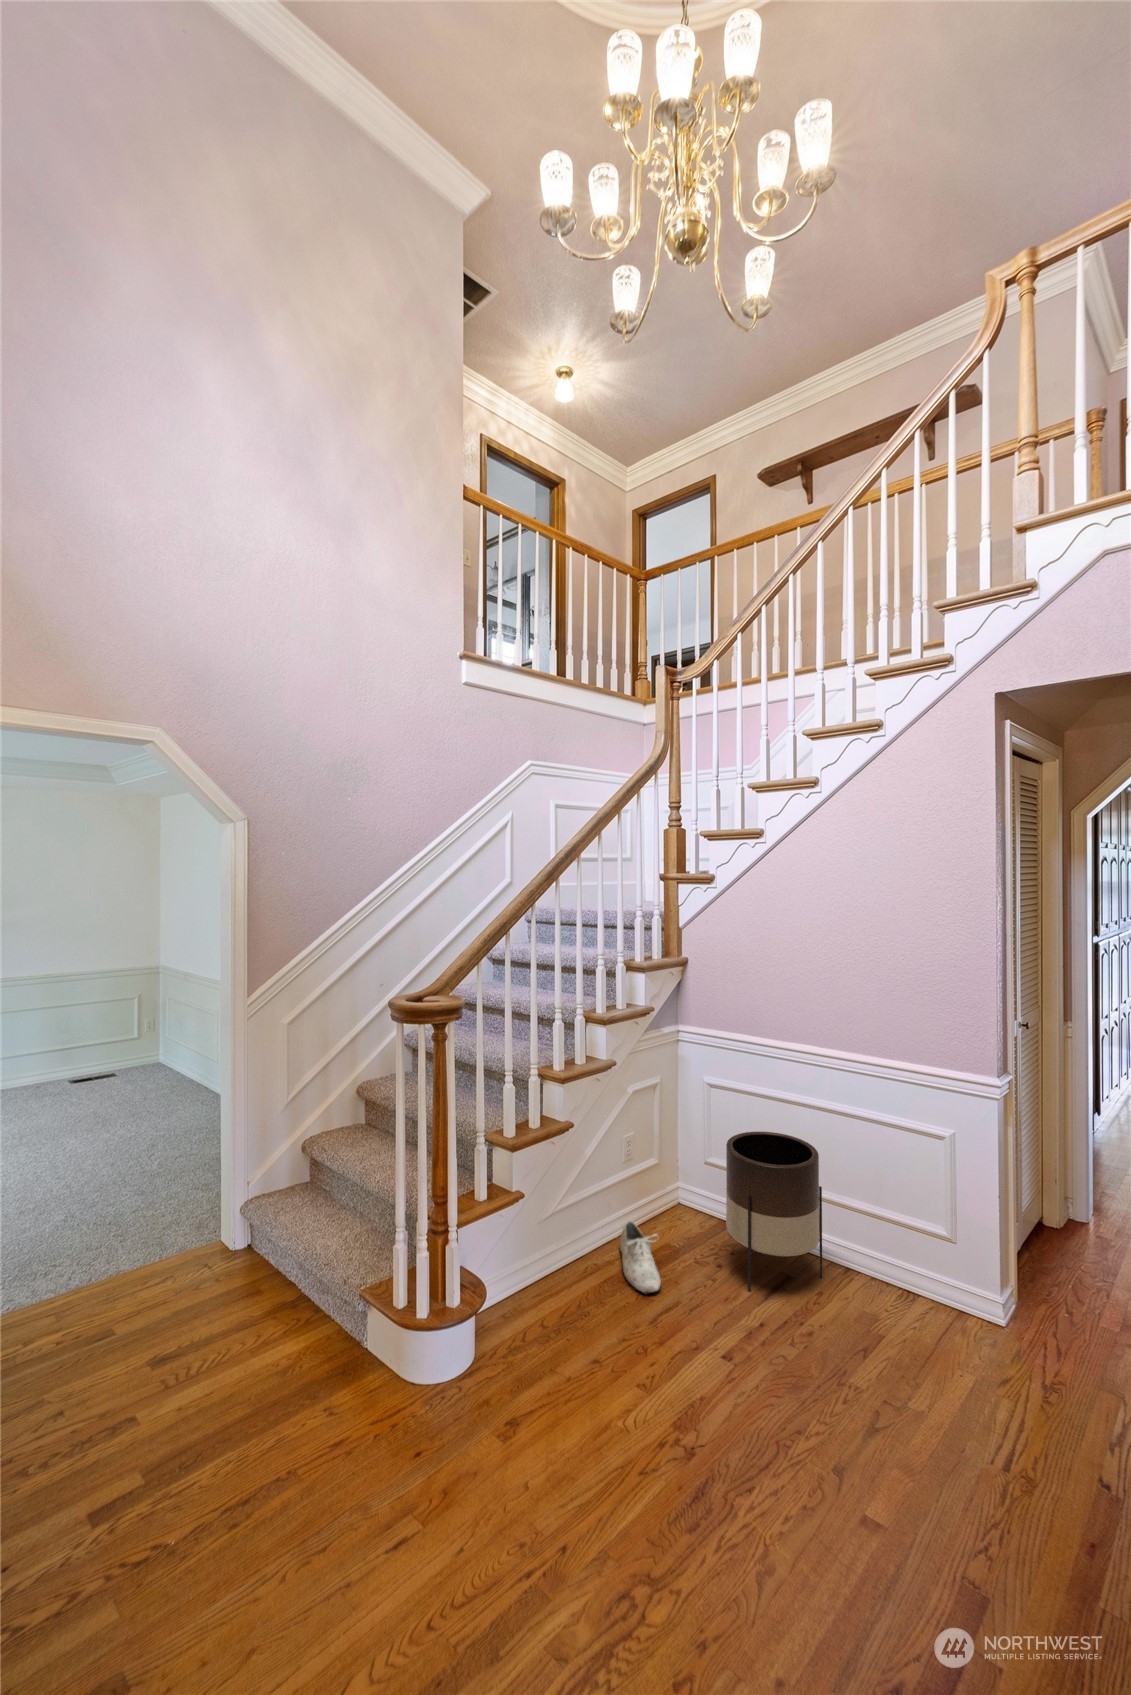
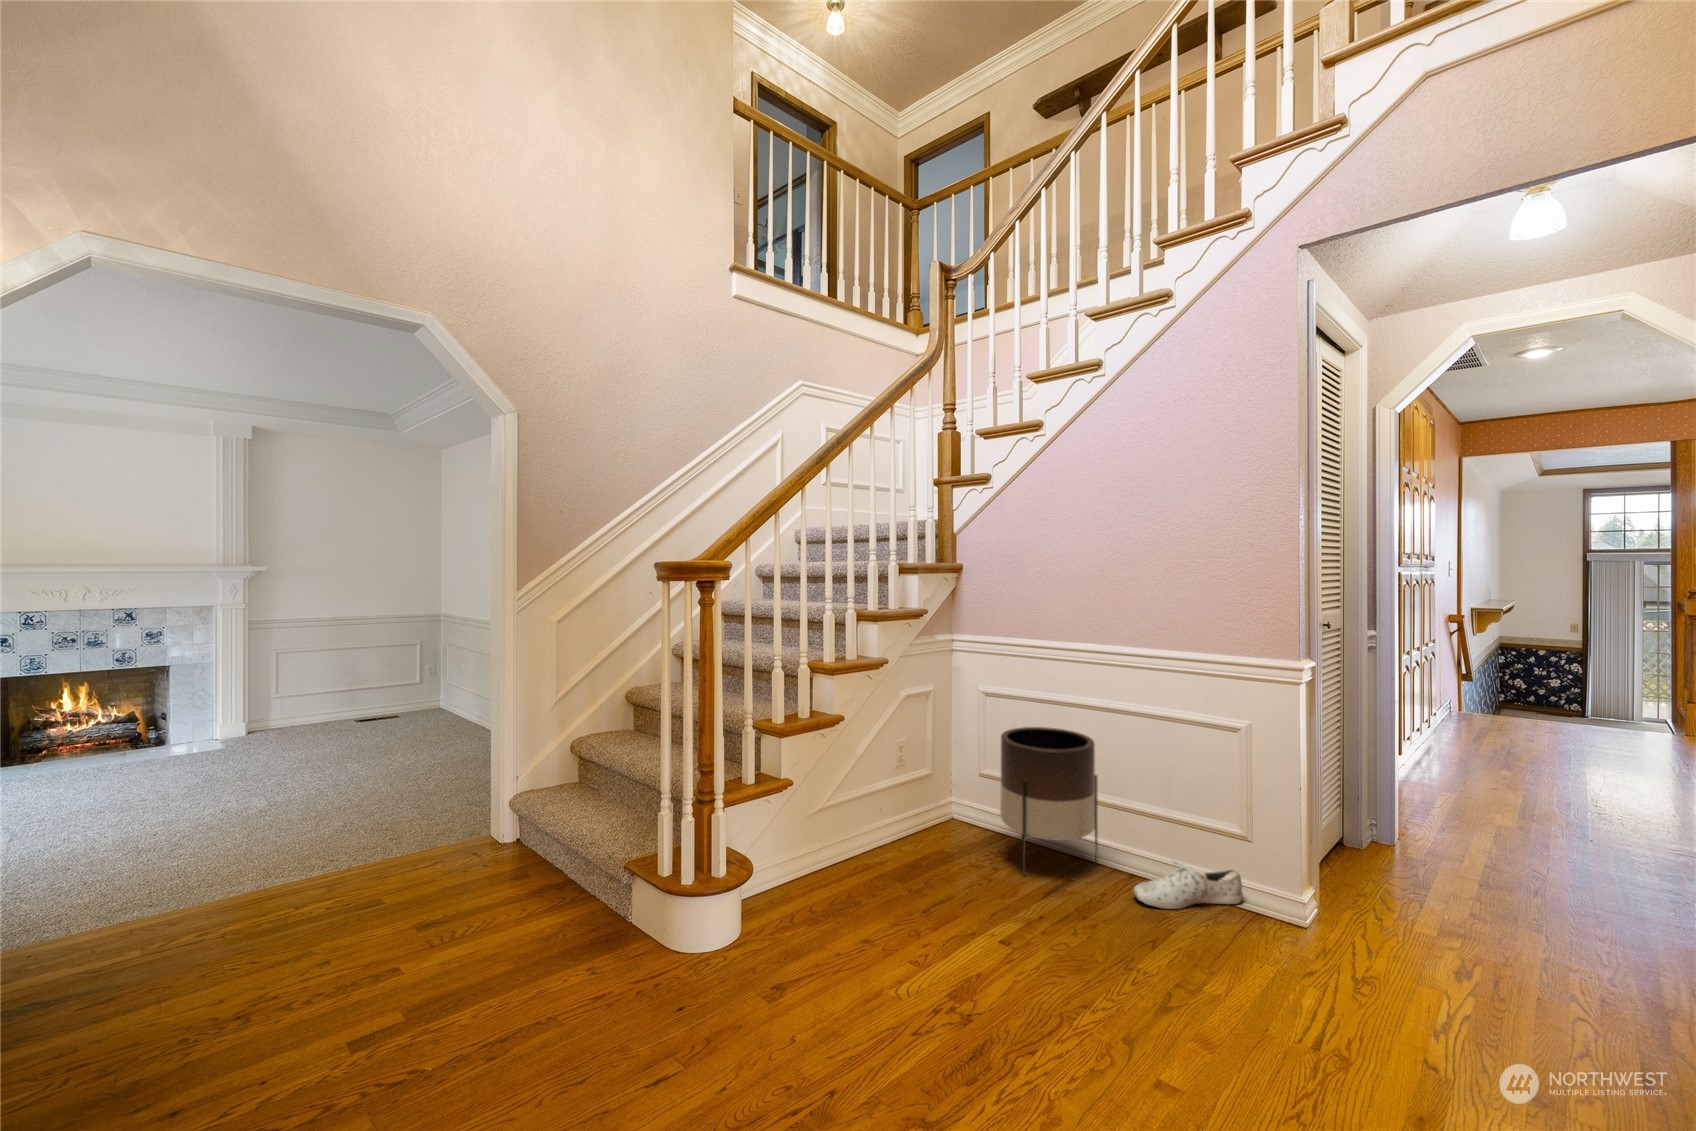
shoe: present [620,1221,661,1294] -> present [1134,860,1243,909]

